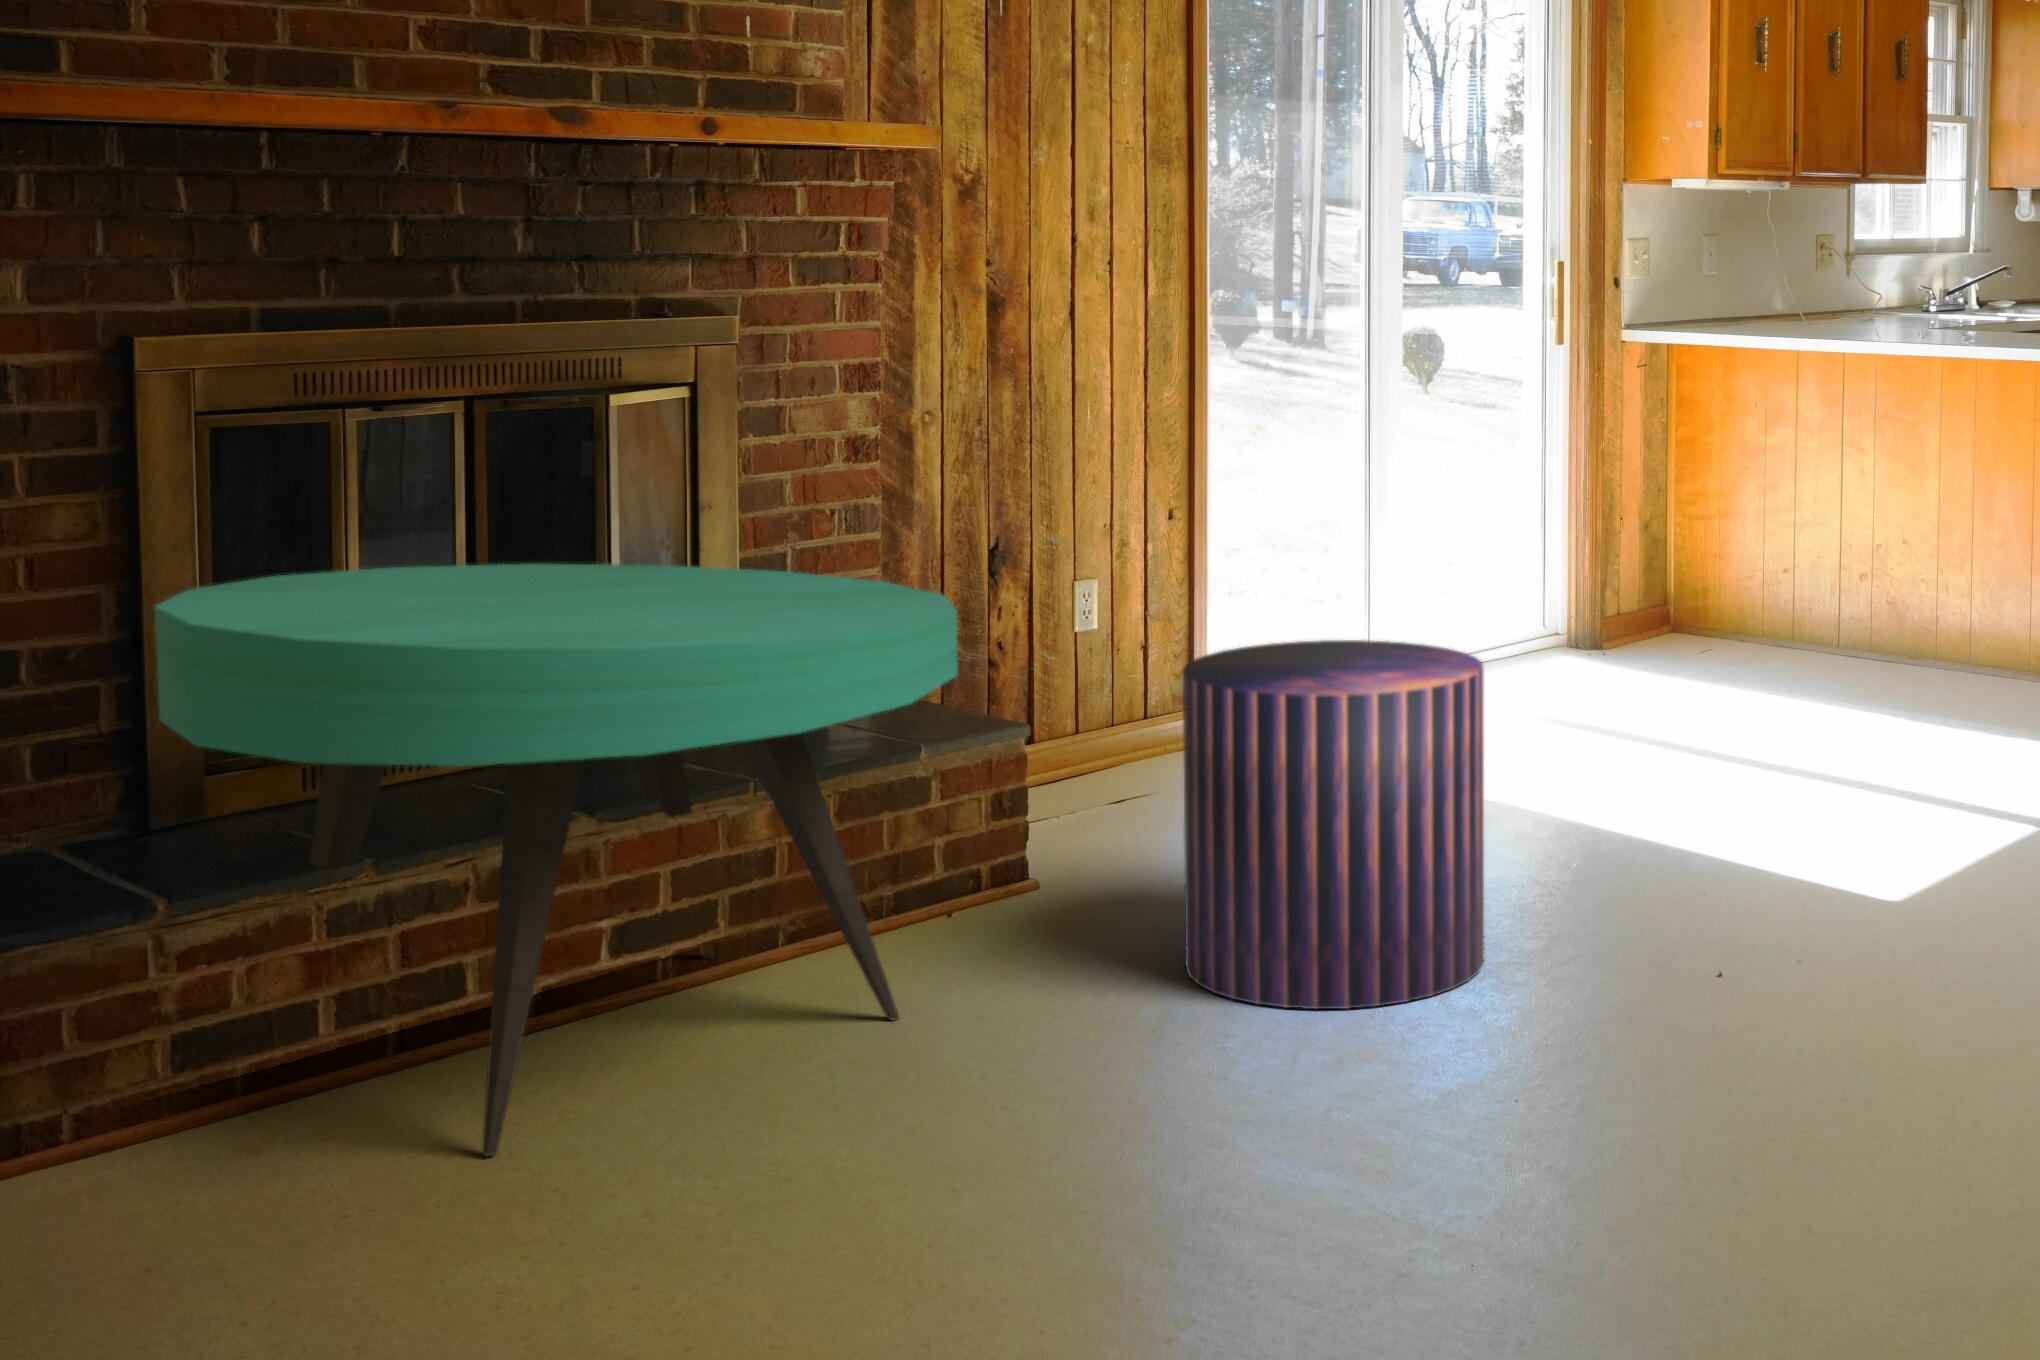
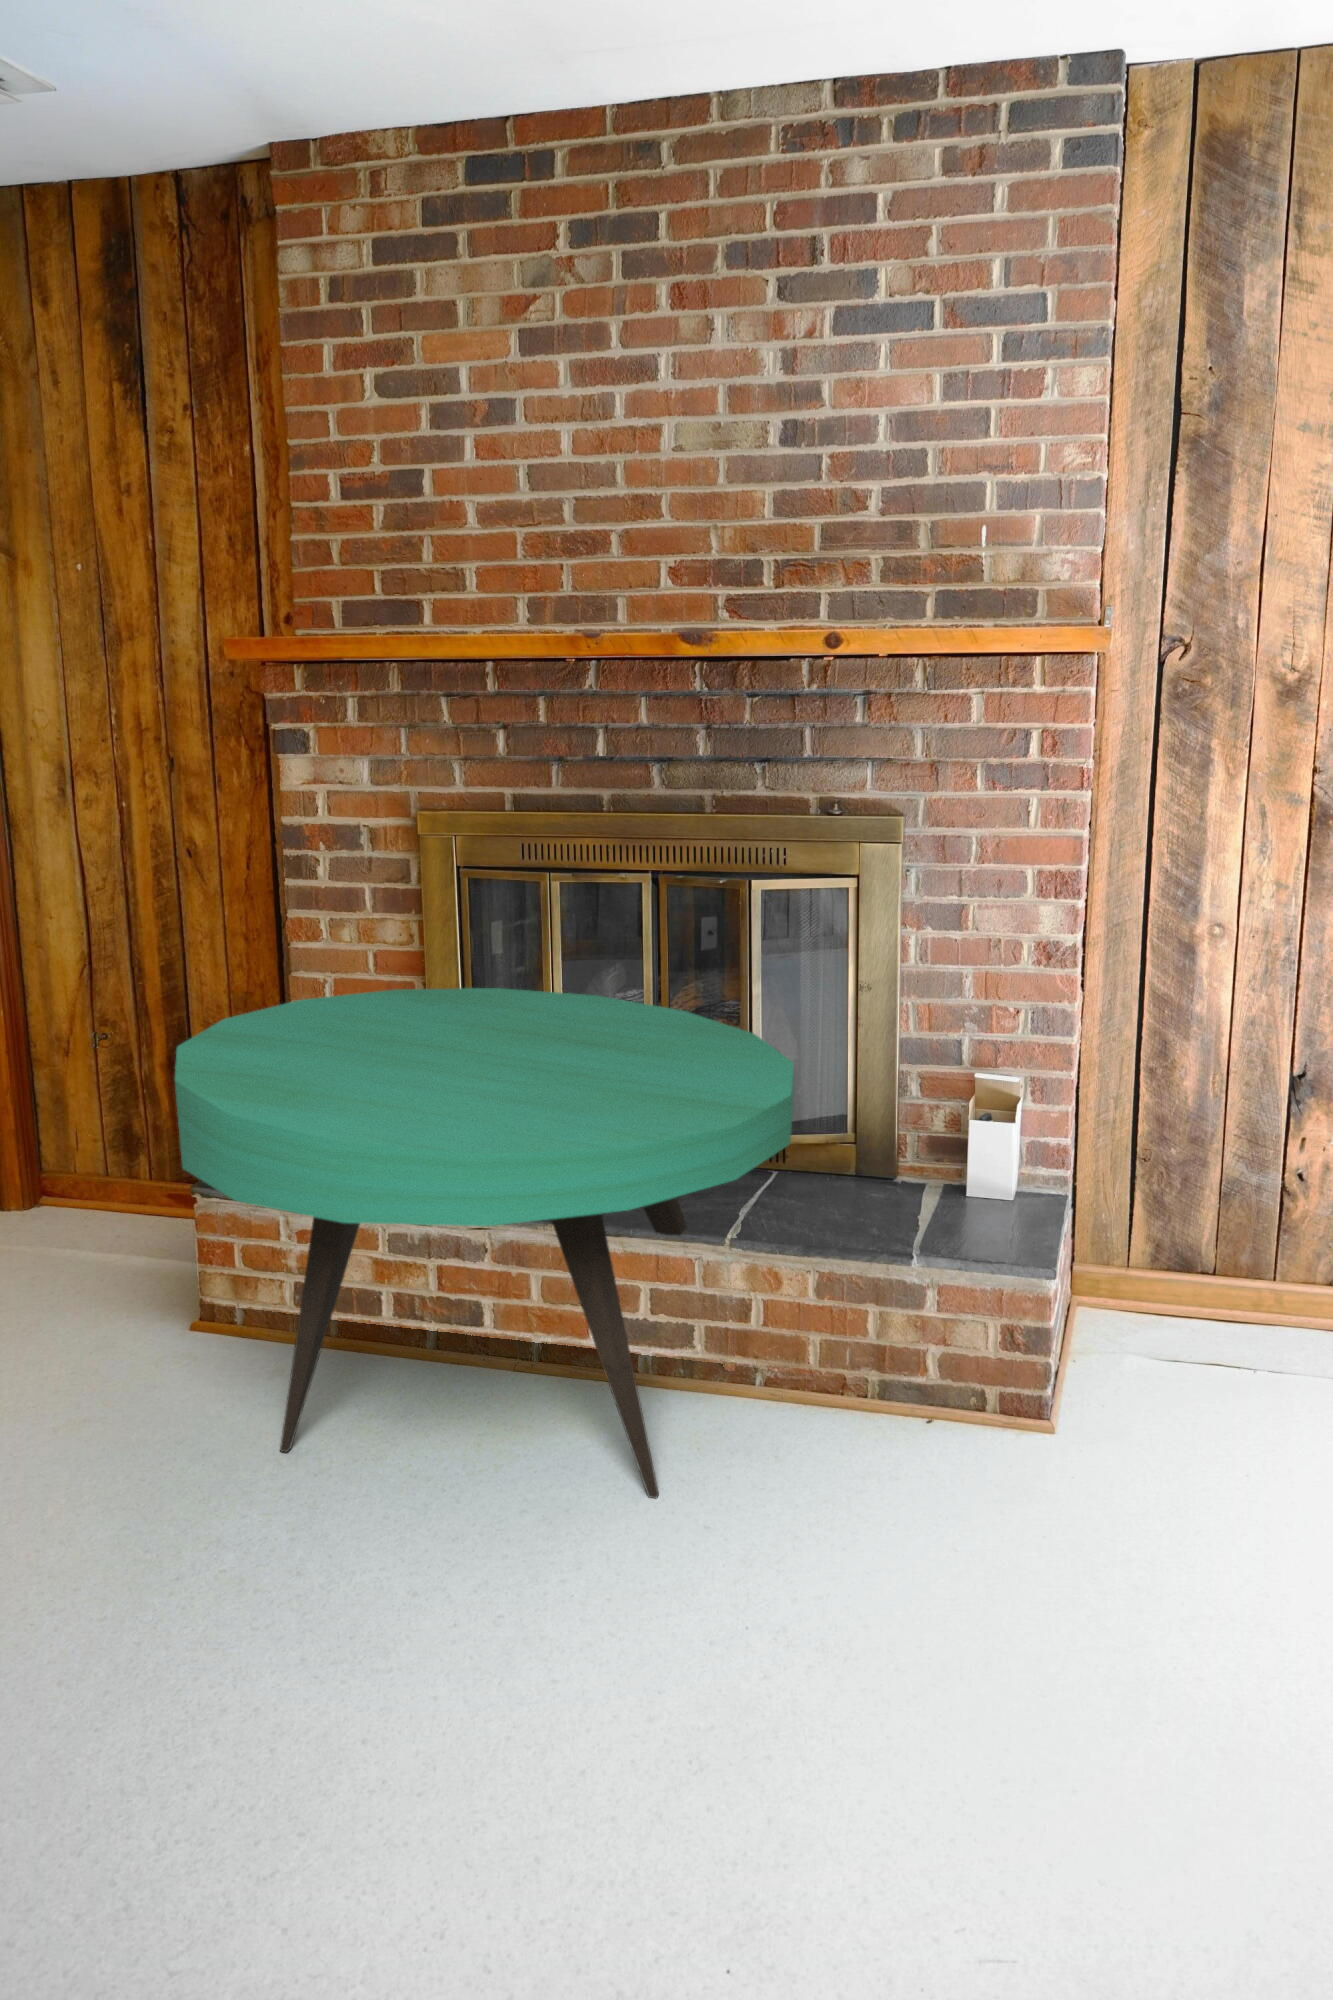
pouf: present [1183,640,1484,1009] -> none [844,1270,1255,1830]

